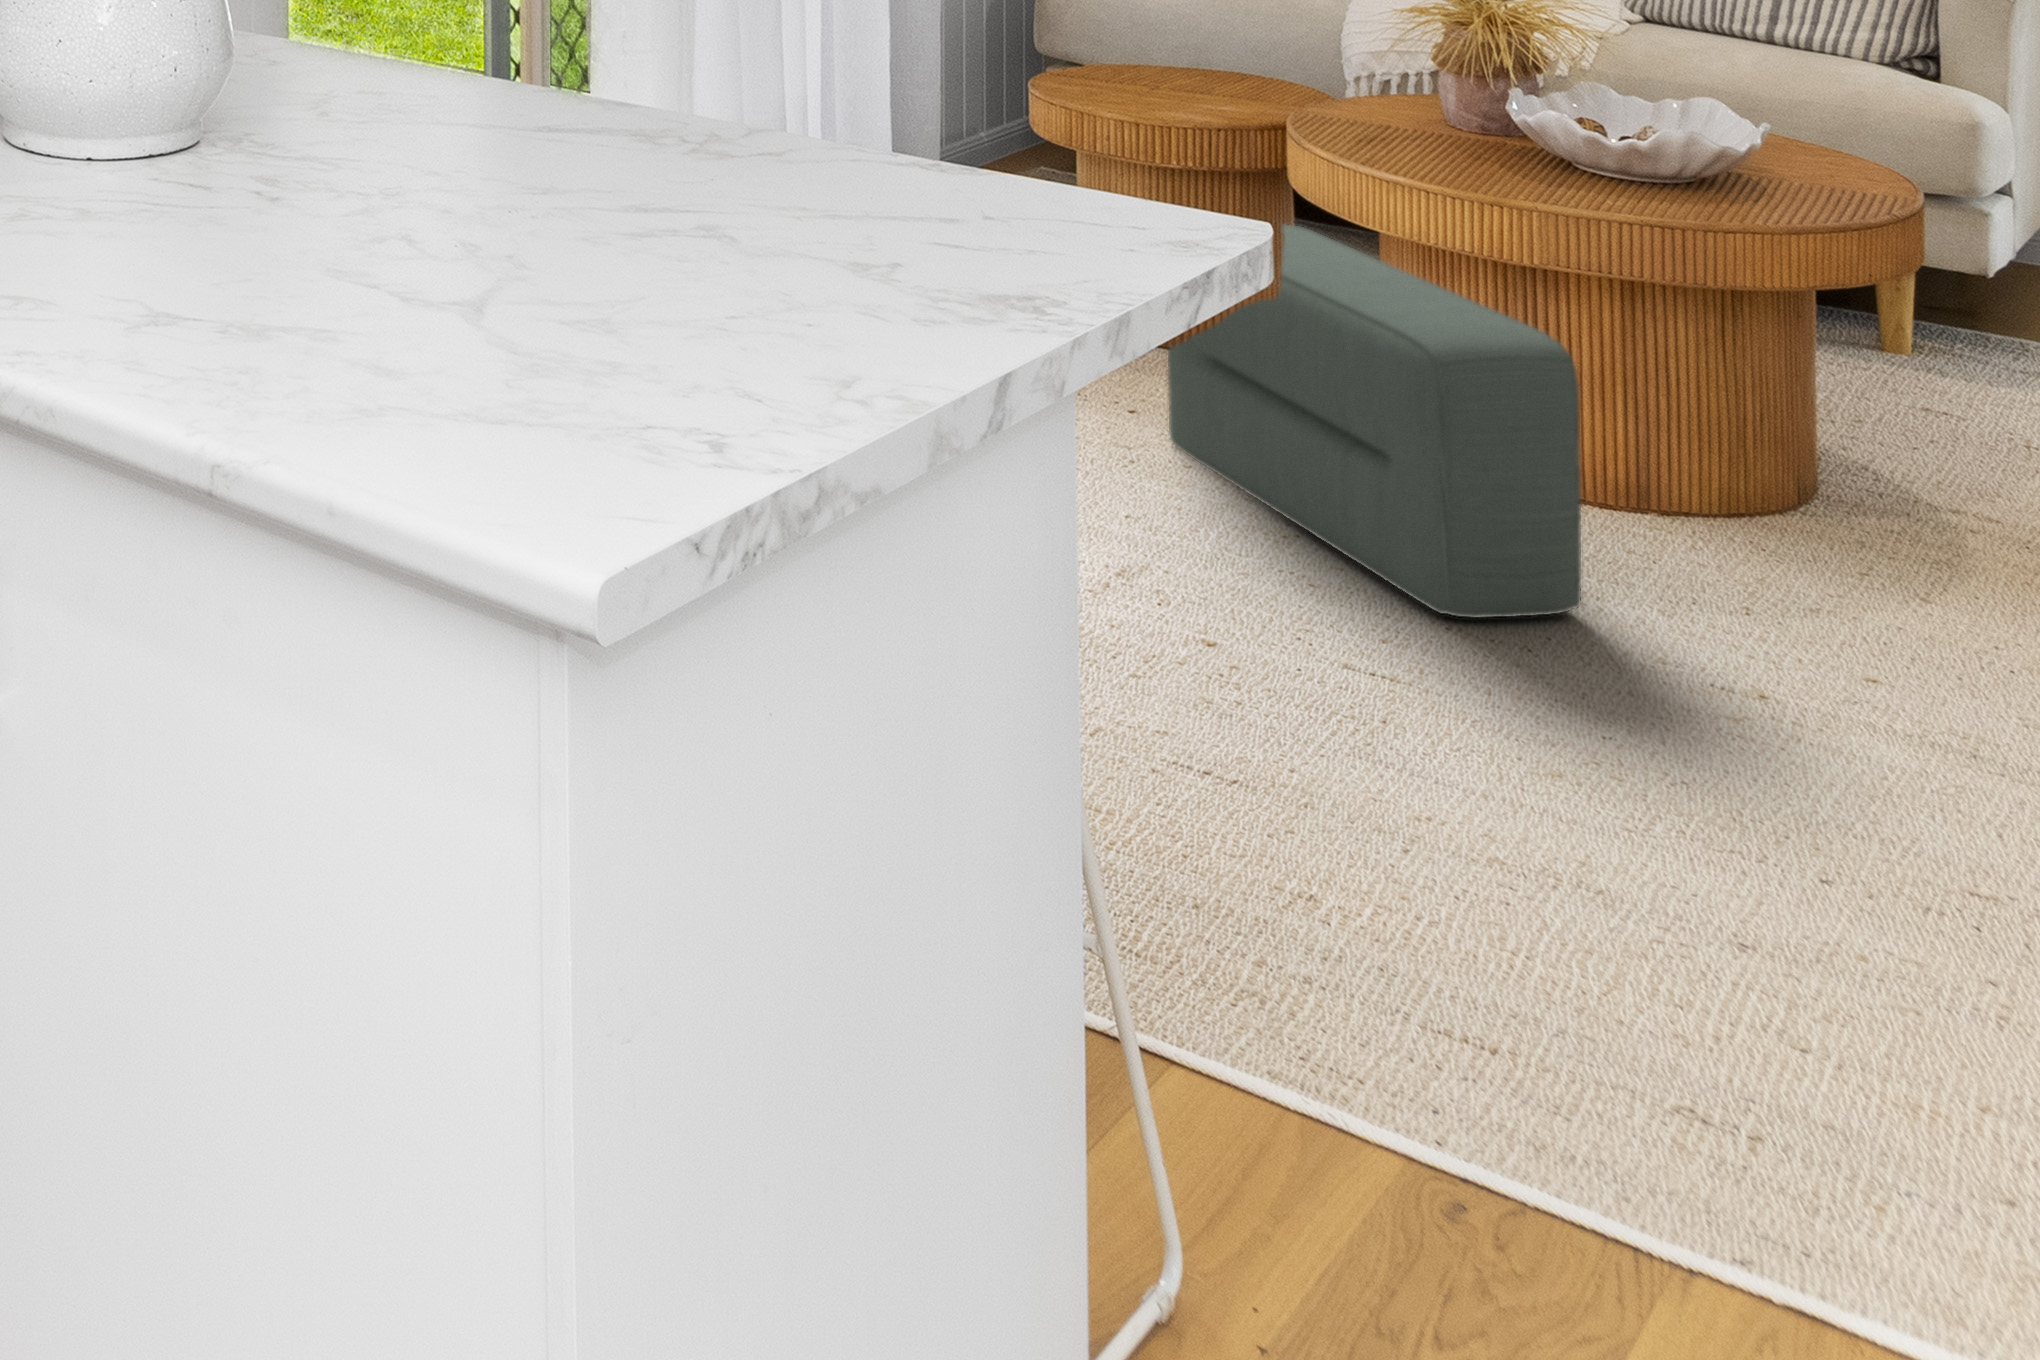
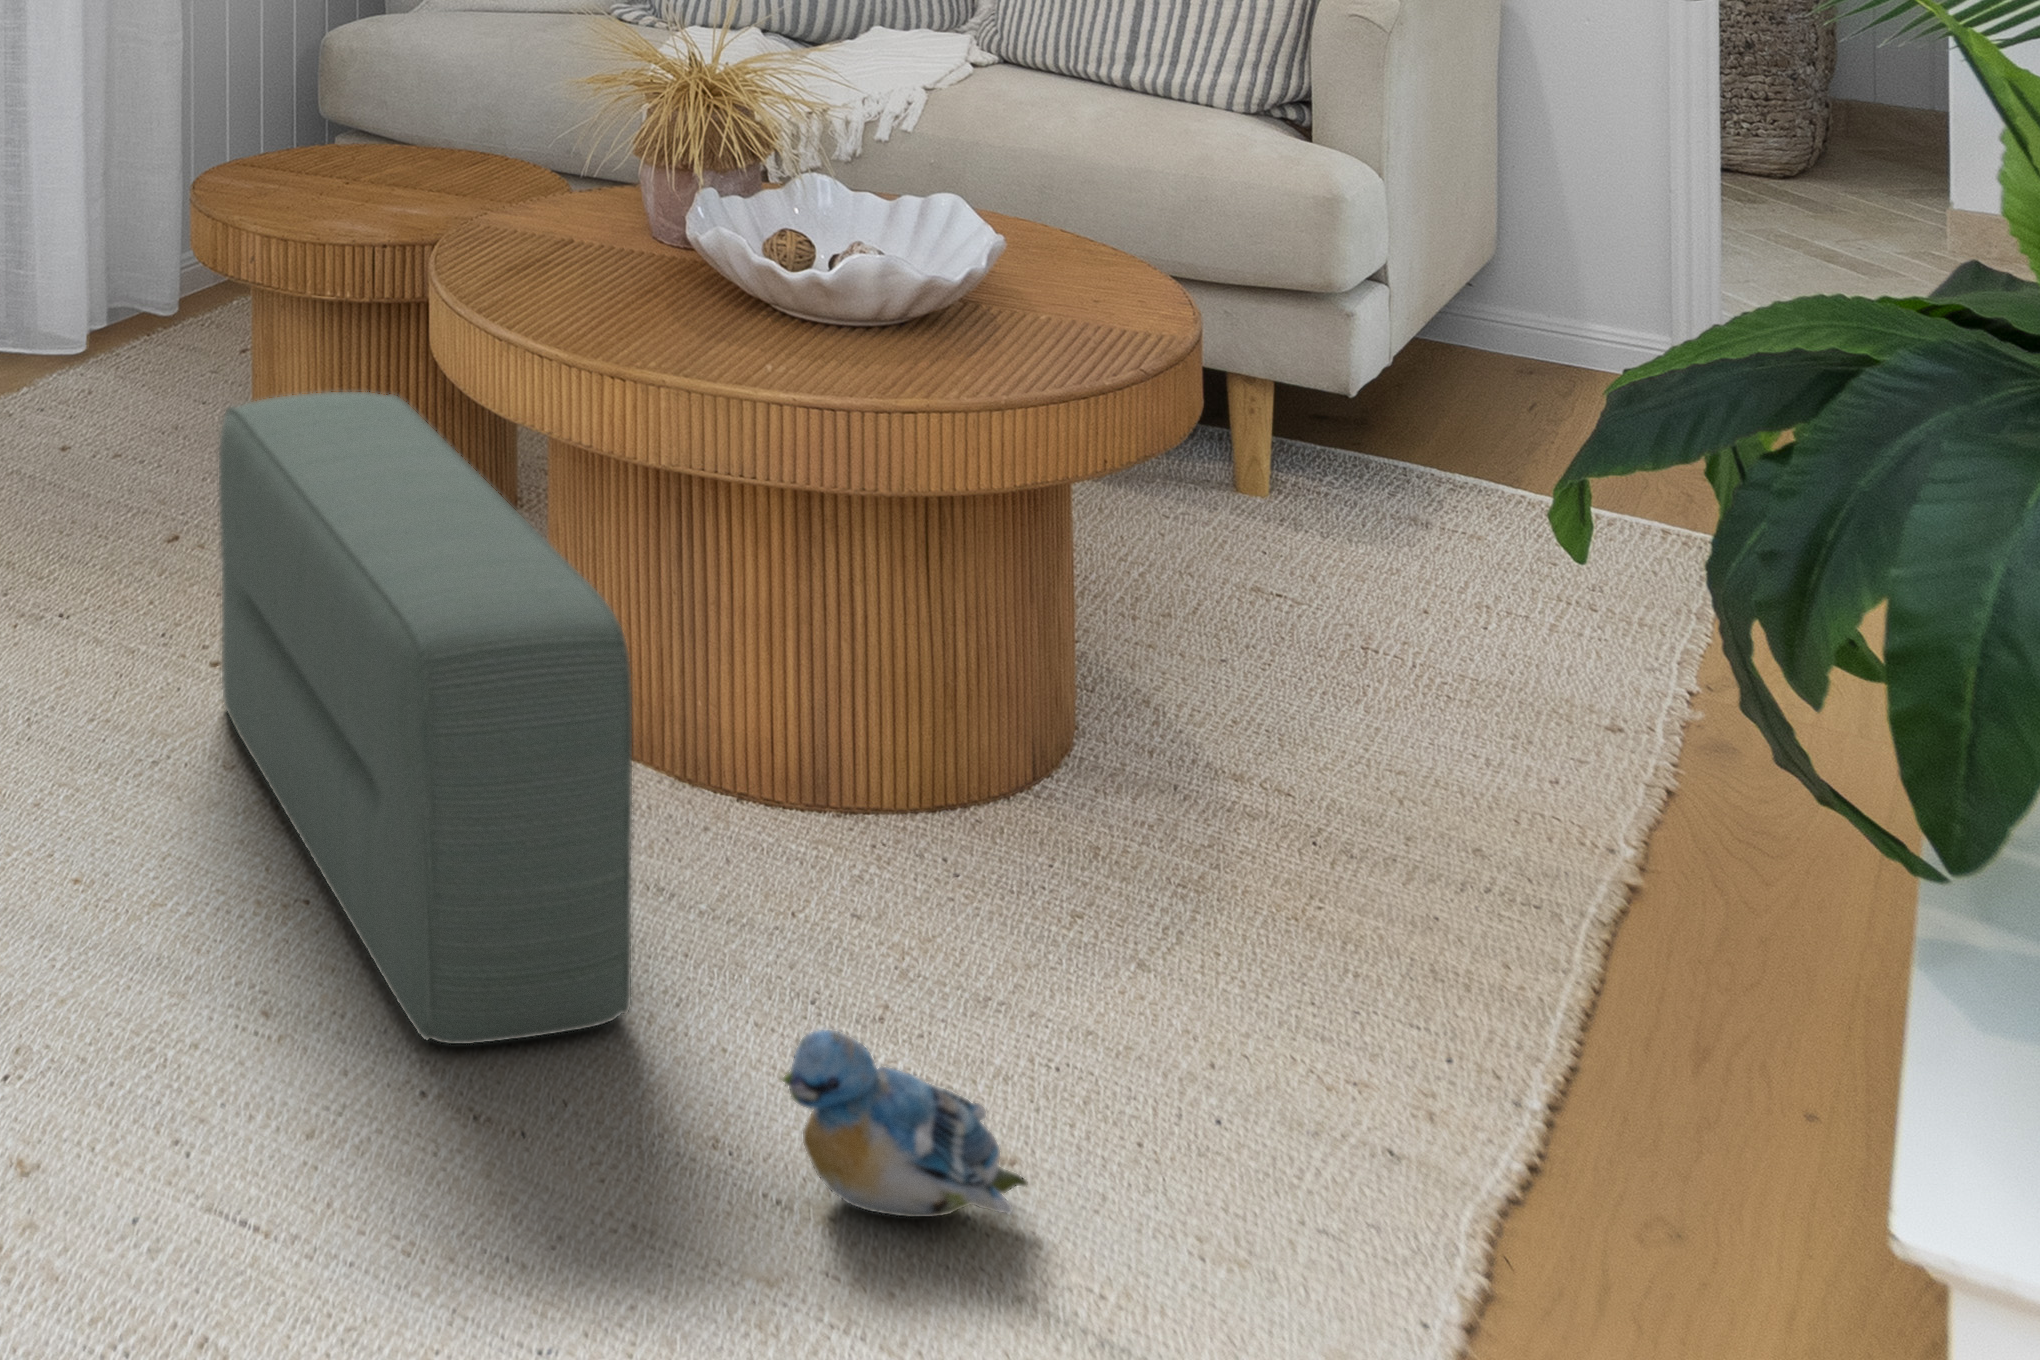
plush toy: none [1732,593,1911,712] -> present [783,1030,1028,1217]

